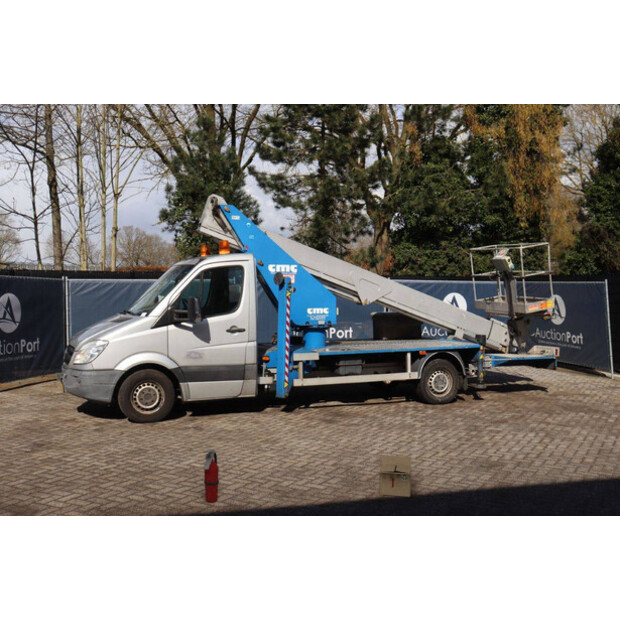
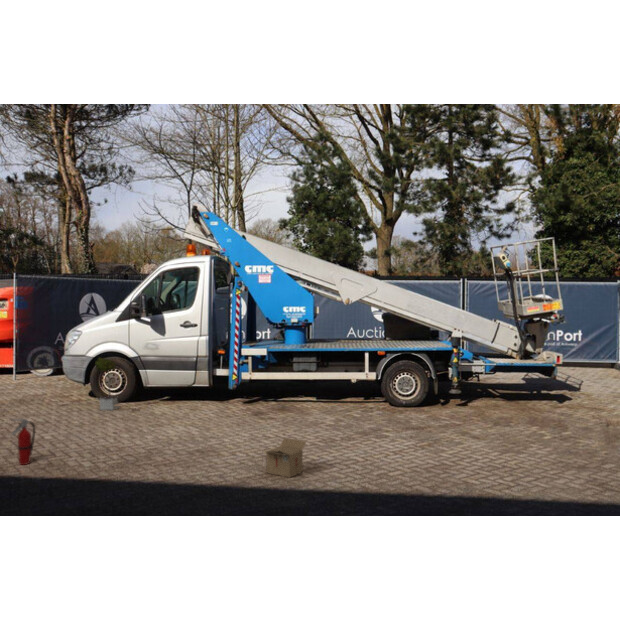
potted tree: none [132,370,159,430] -> present [95,358,120,410]
cardboard box: present [379,455,411,497] -> present [266,438,306,477]

